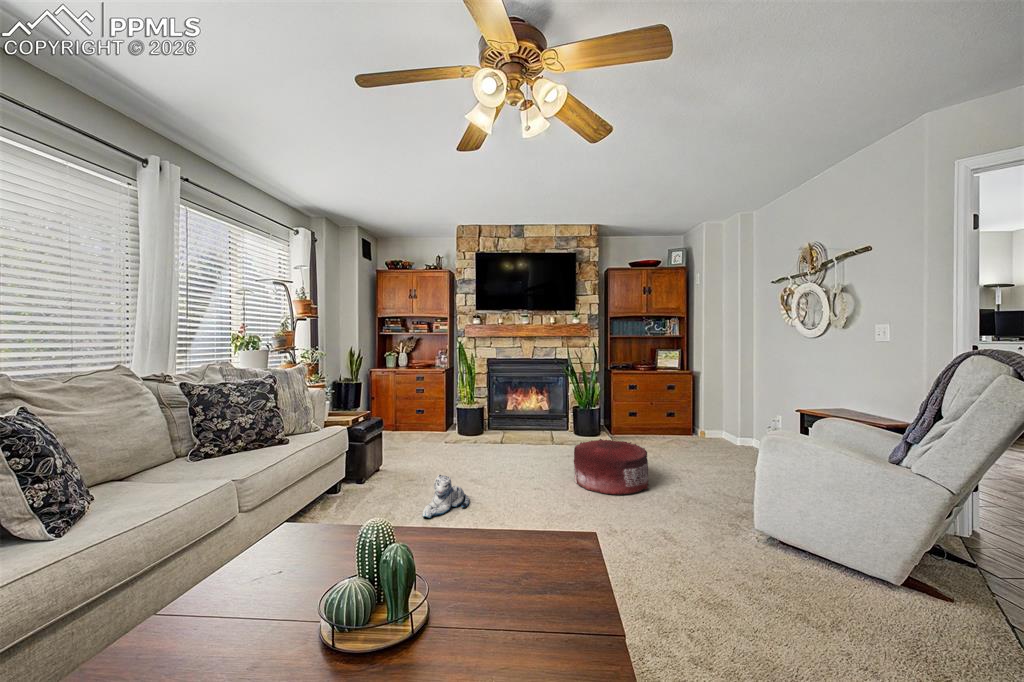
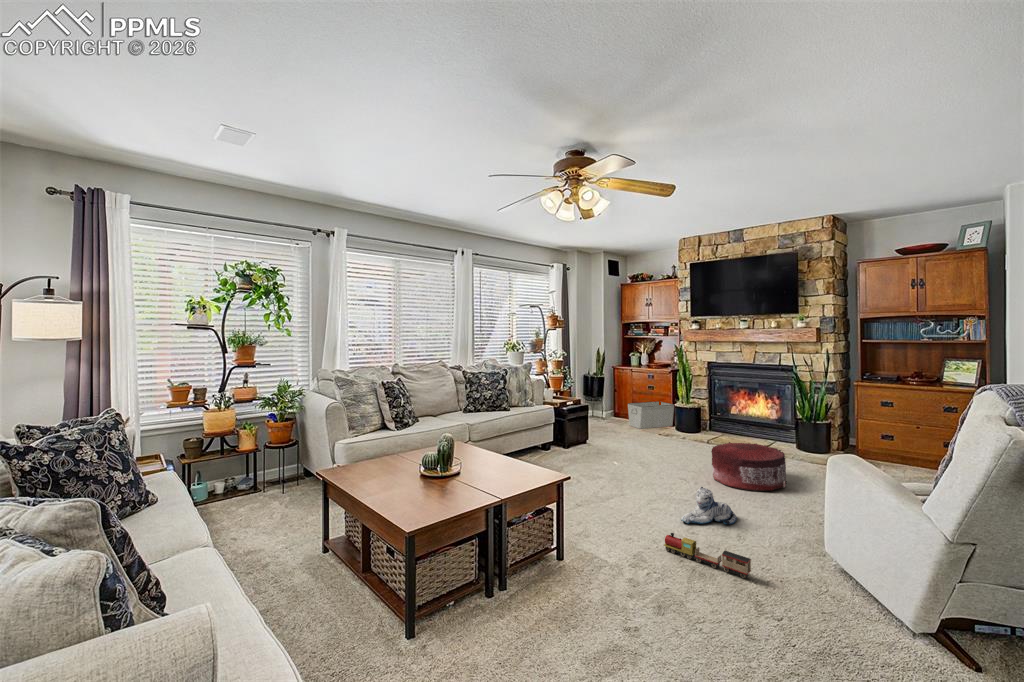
storage bin: none [401,406,451,441] -> present [628,401,674,429]
plush toy: present [422,475,469,518] -> present [681,487,737,525]
toy train: none [737,606,875,642] -> present [664,533,751,578]

